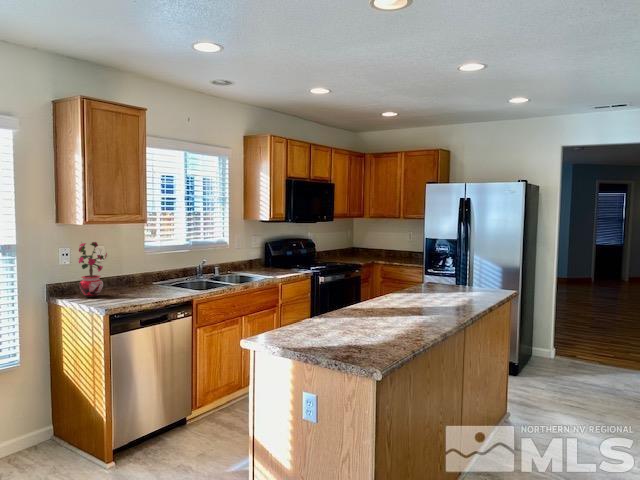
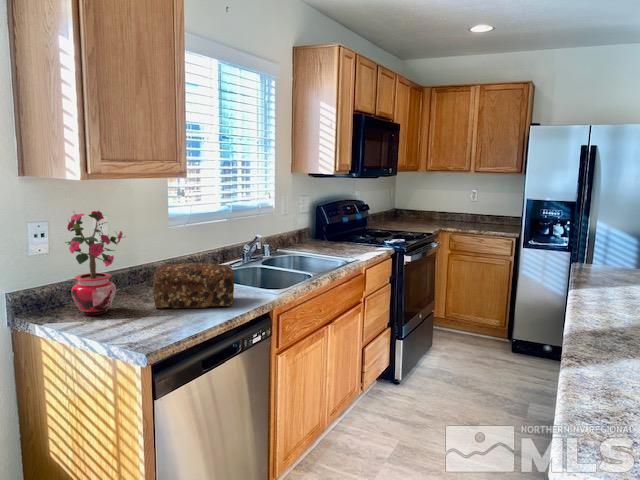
bread loaf: none [123,272,172,296] -> present [153,263,234,309]

